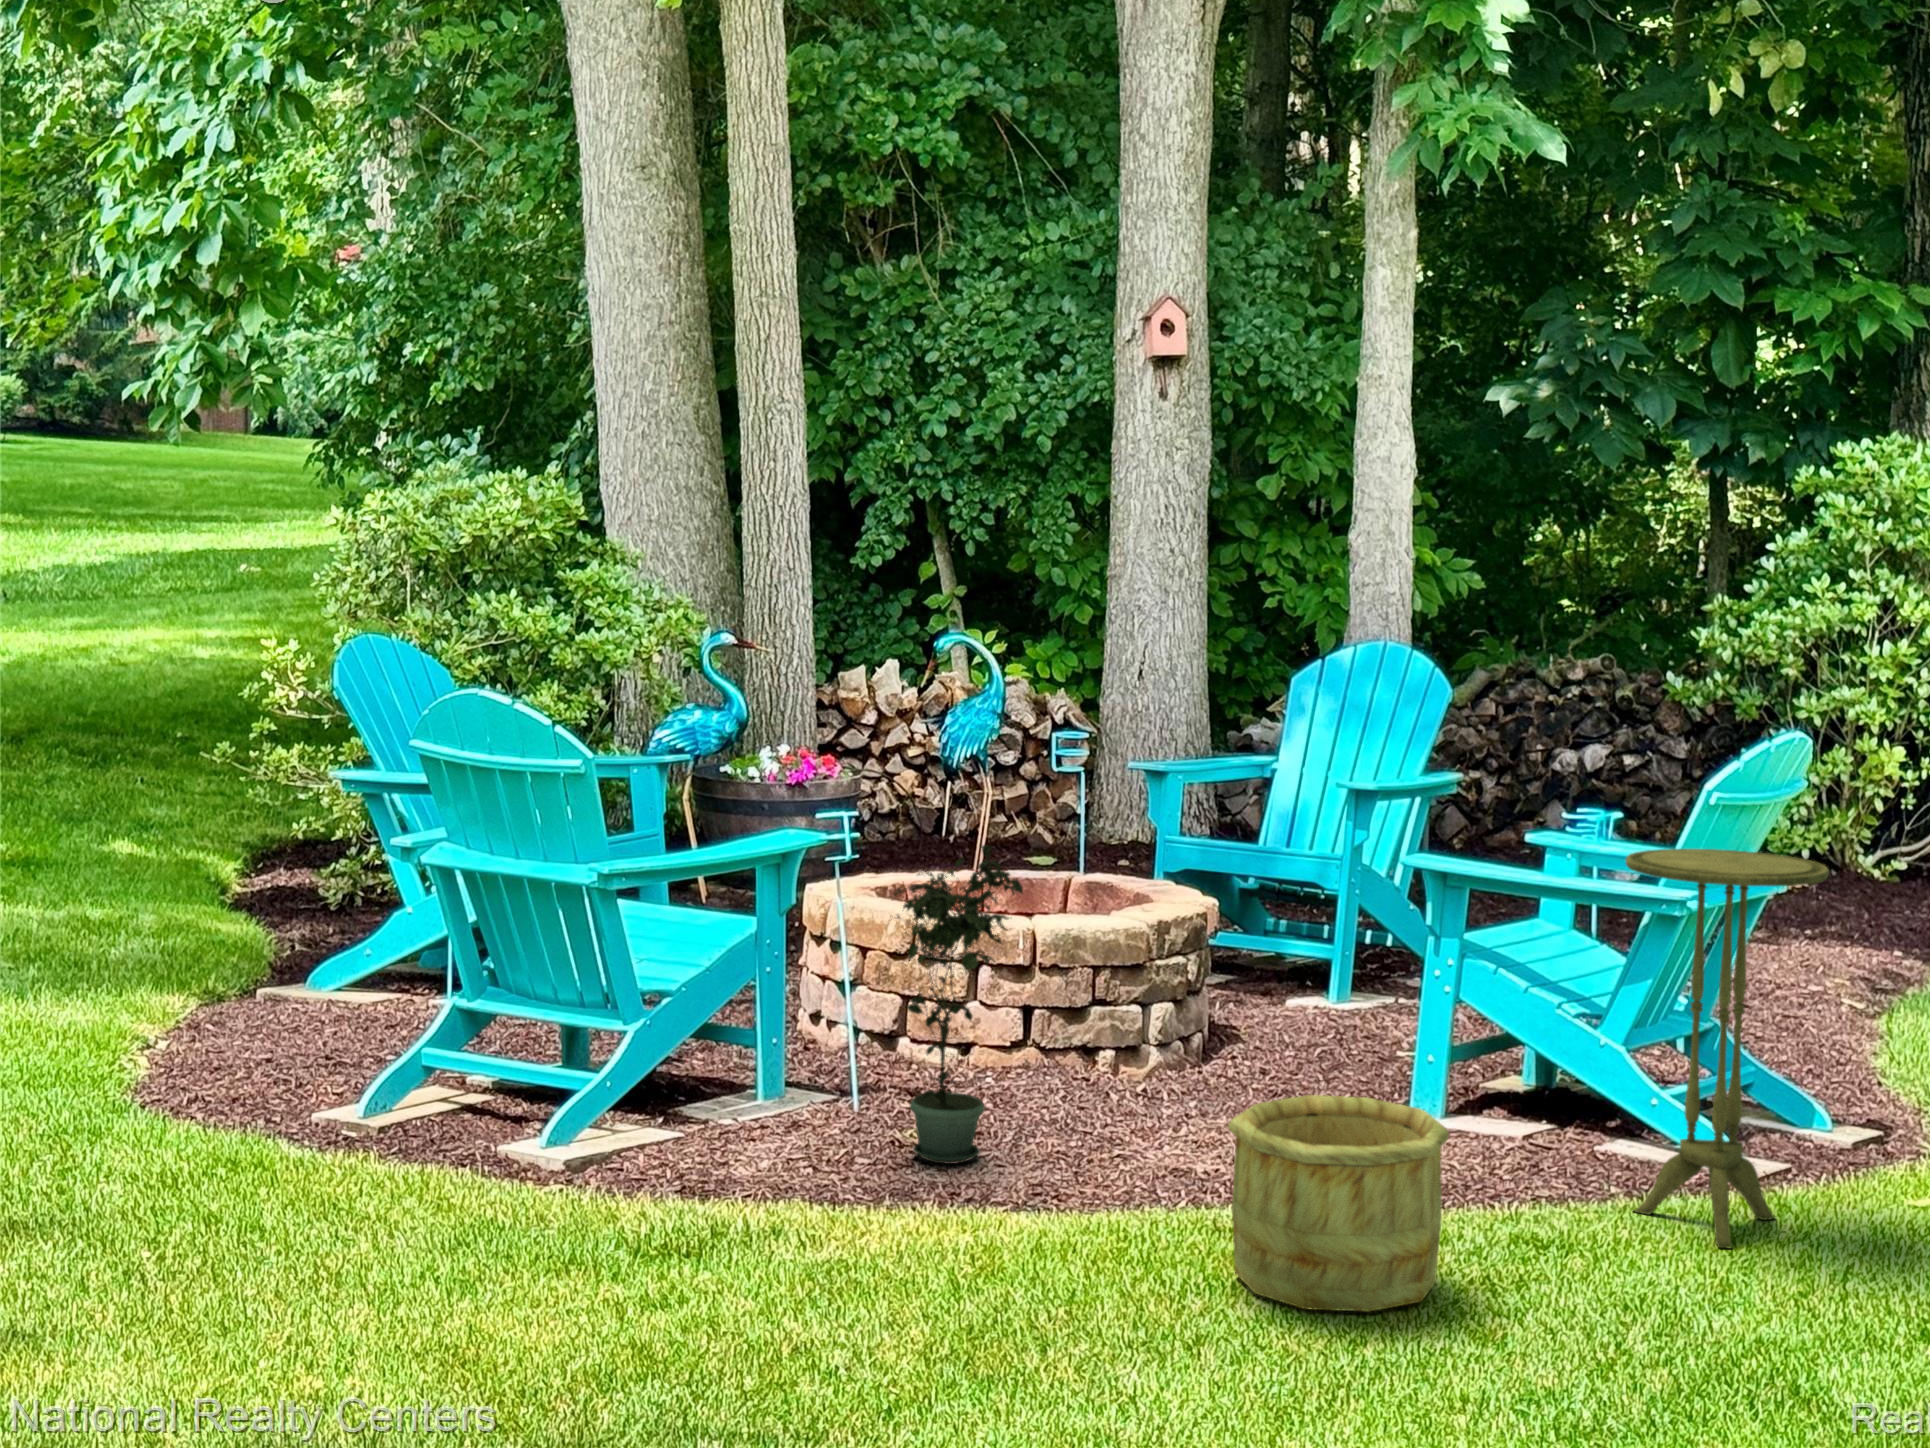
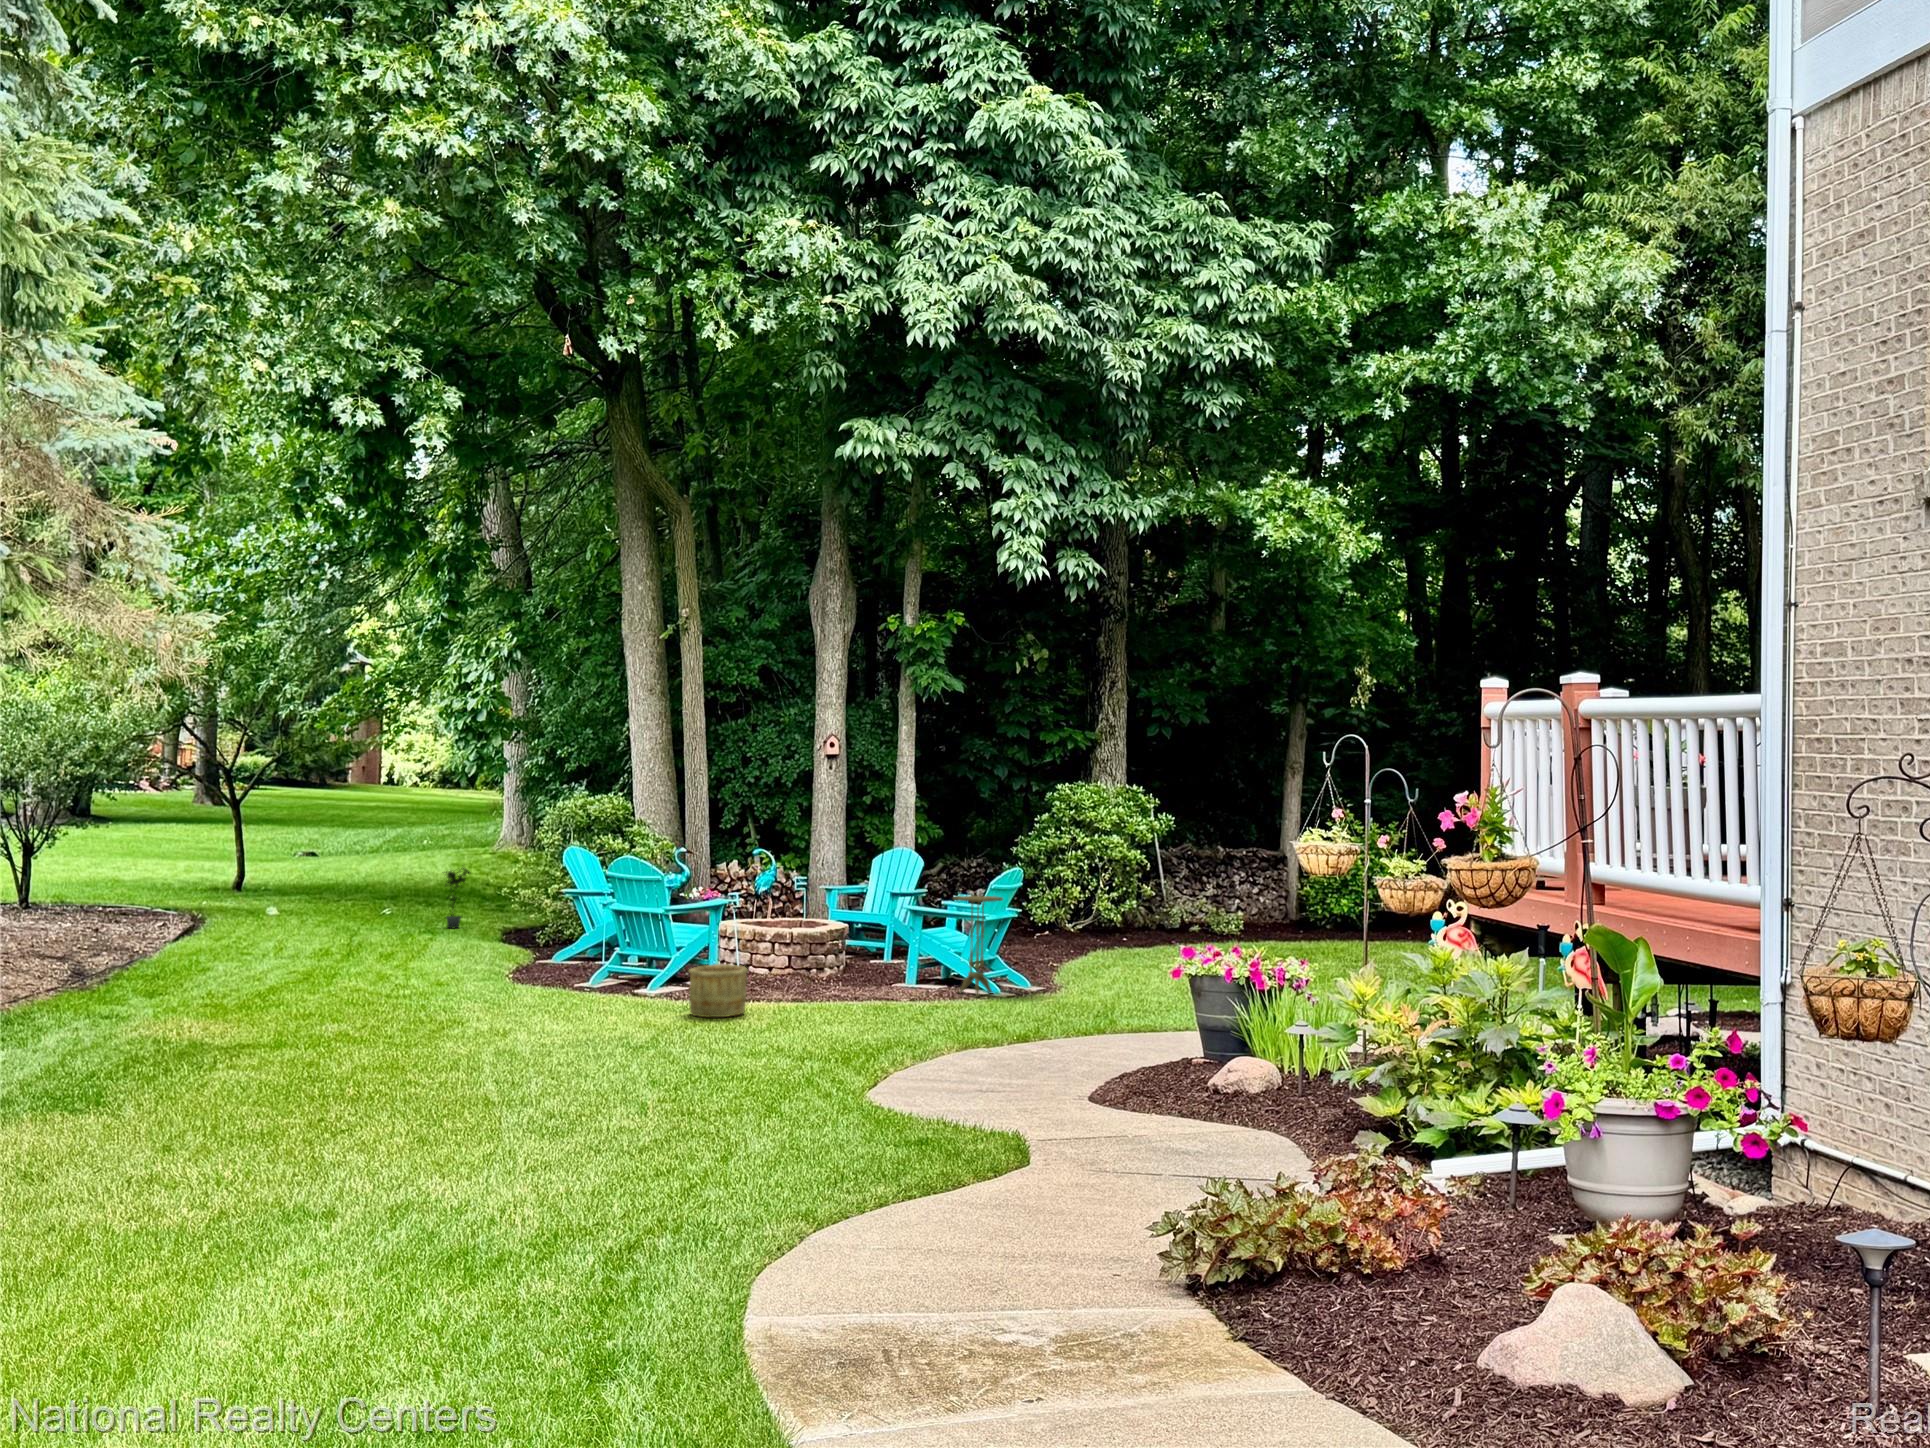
potted plant: present [894,845,1023,1164] -> present [446,868,470,928]
wooden bucket: present [1228,1095,1449,1312] -> present [689,964,748,1017]

